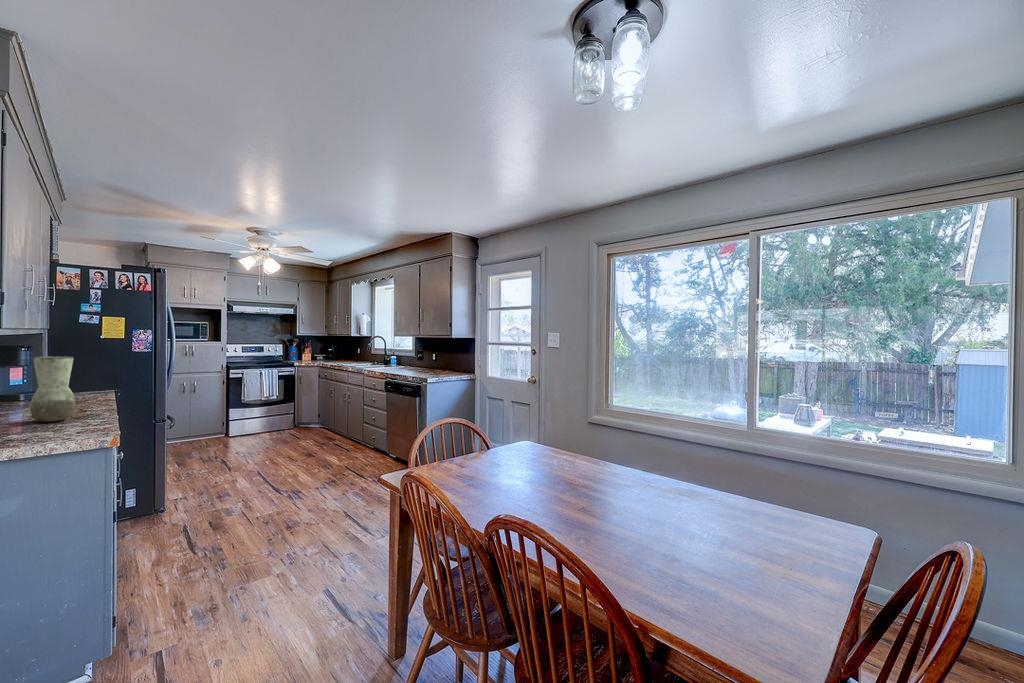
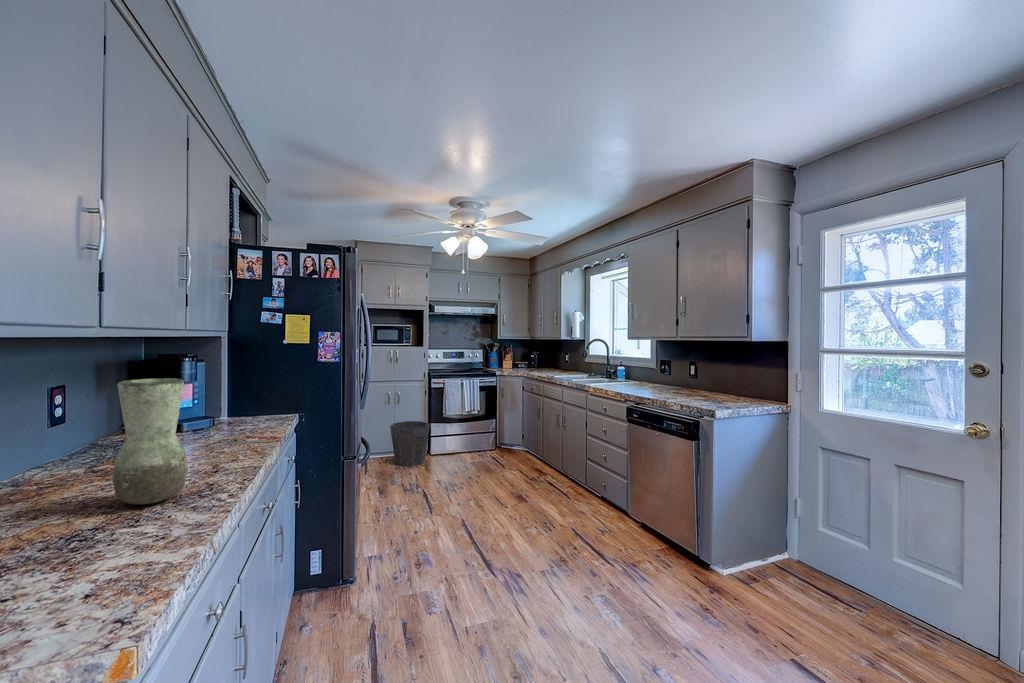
waste bin: none [187,407,229,445] -> present [390,421,430,466]

